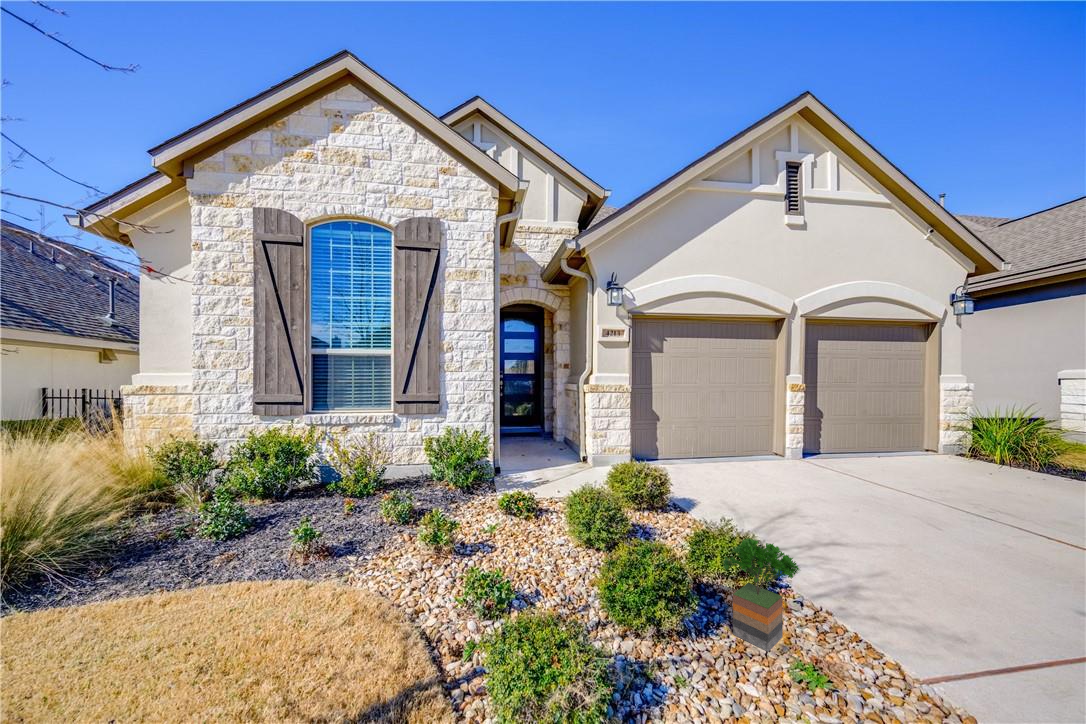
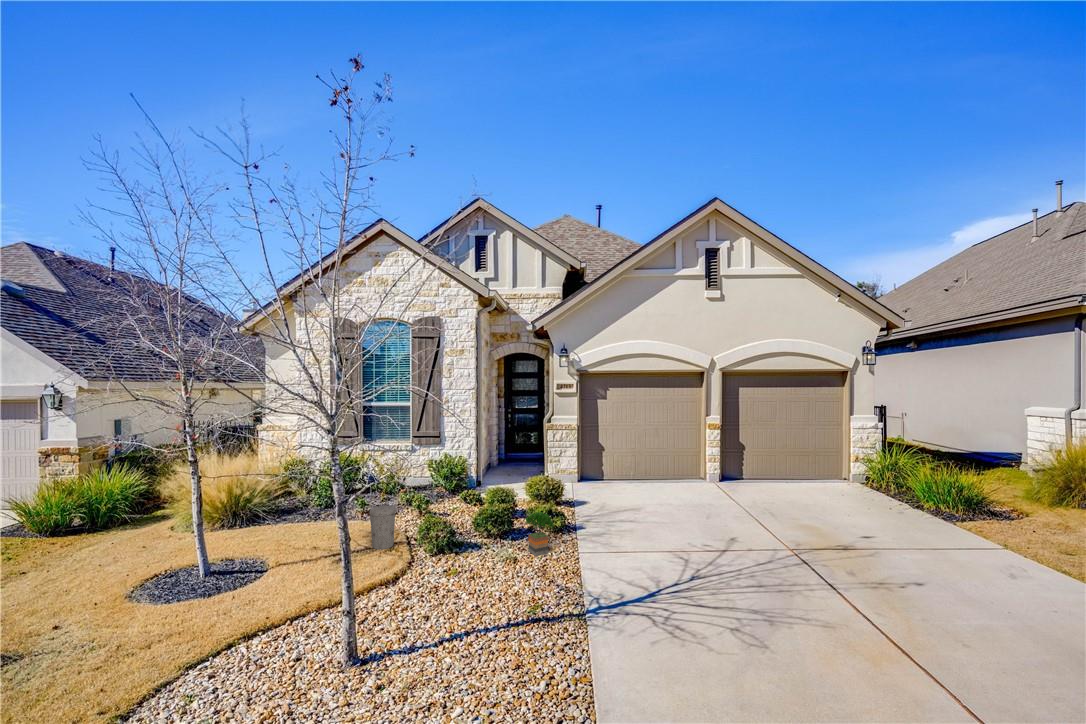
trash can: none [334,541,404,664] -> present [369,506,396,549]

